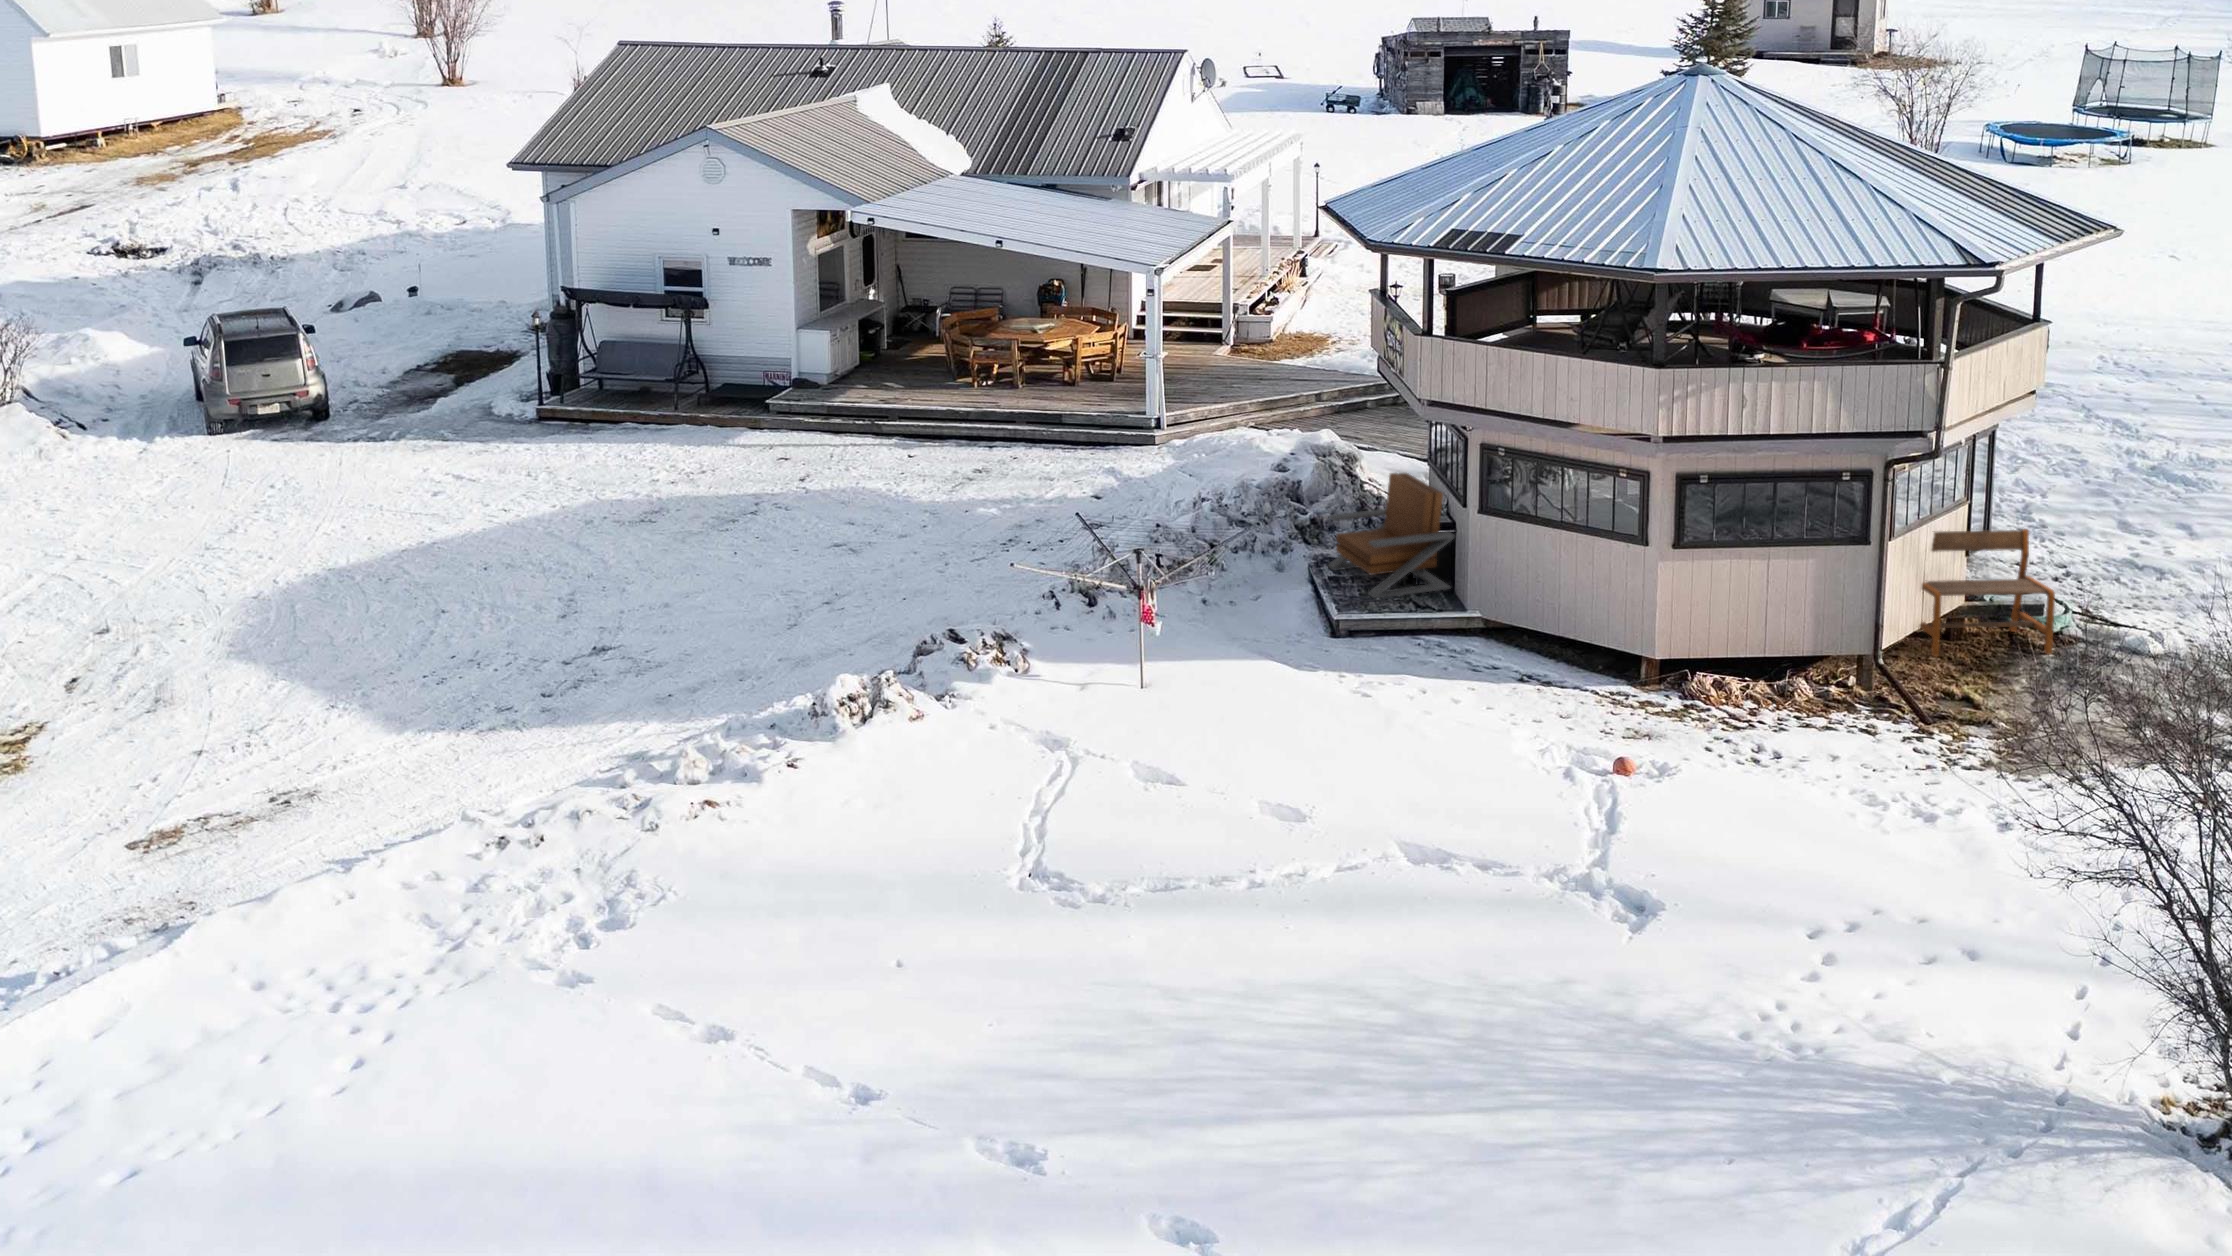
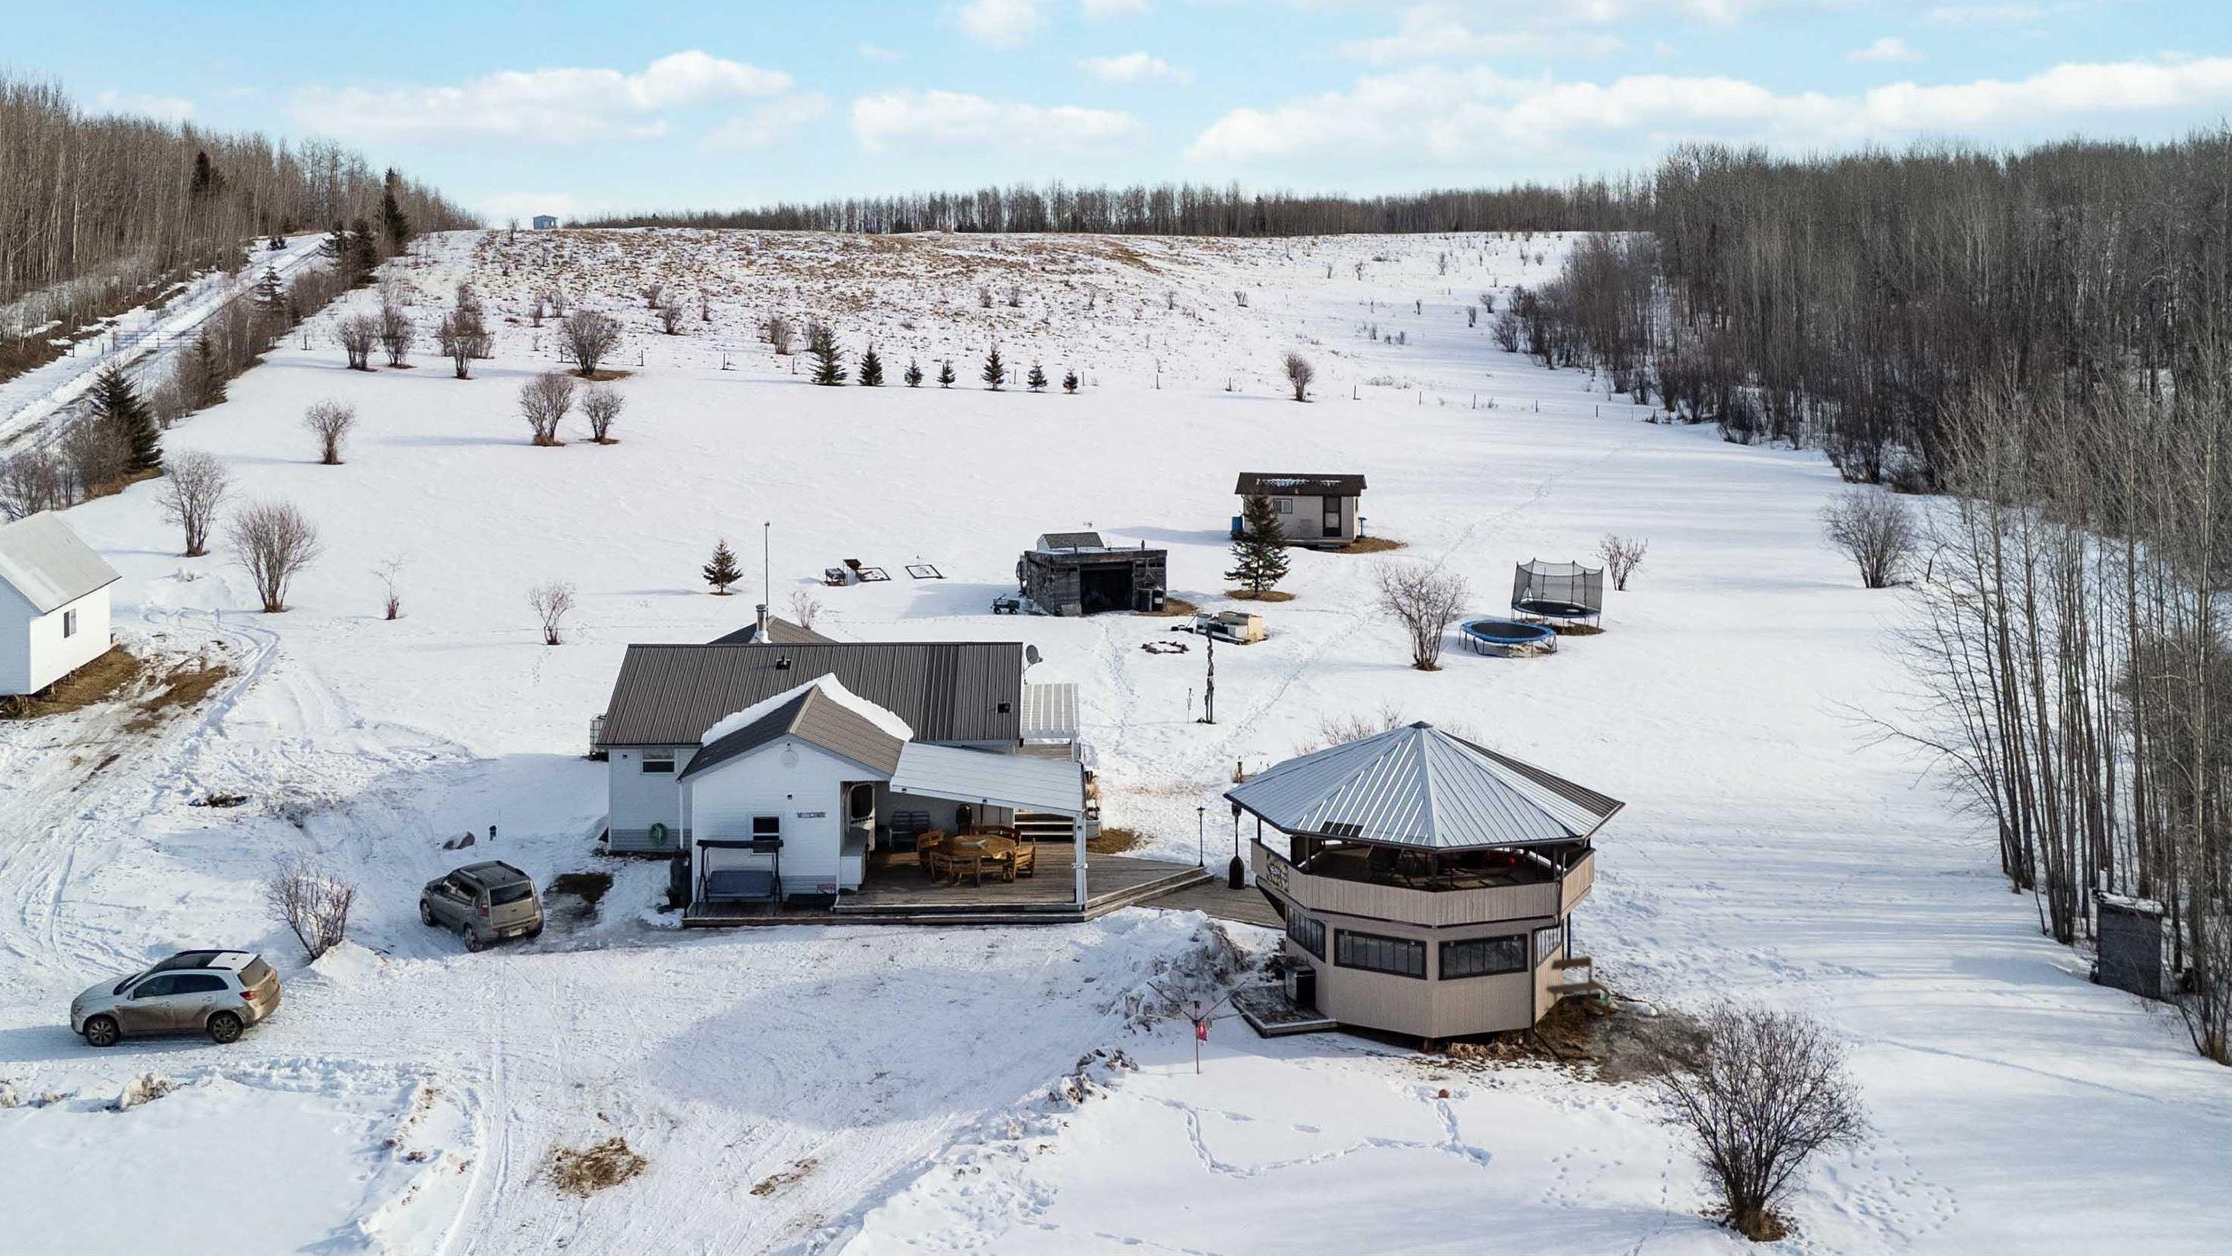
lounge chair: present [1328,473,1455,598] -> none [1245,943,1317,1016]

